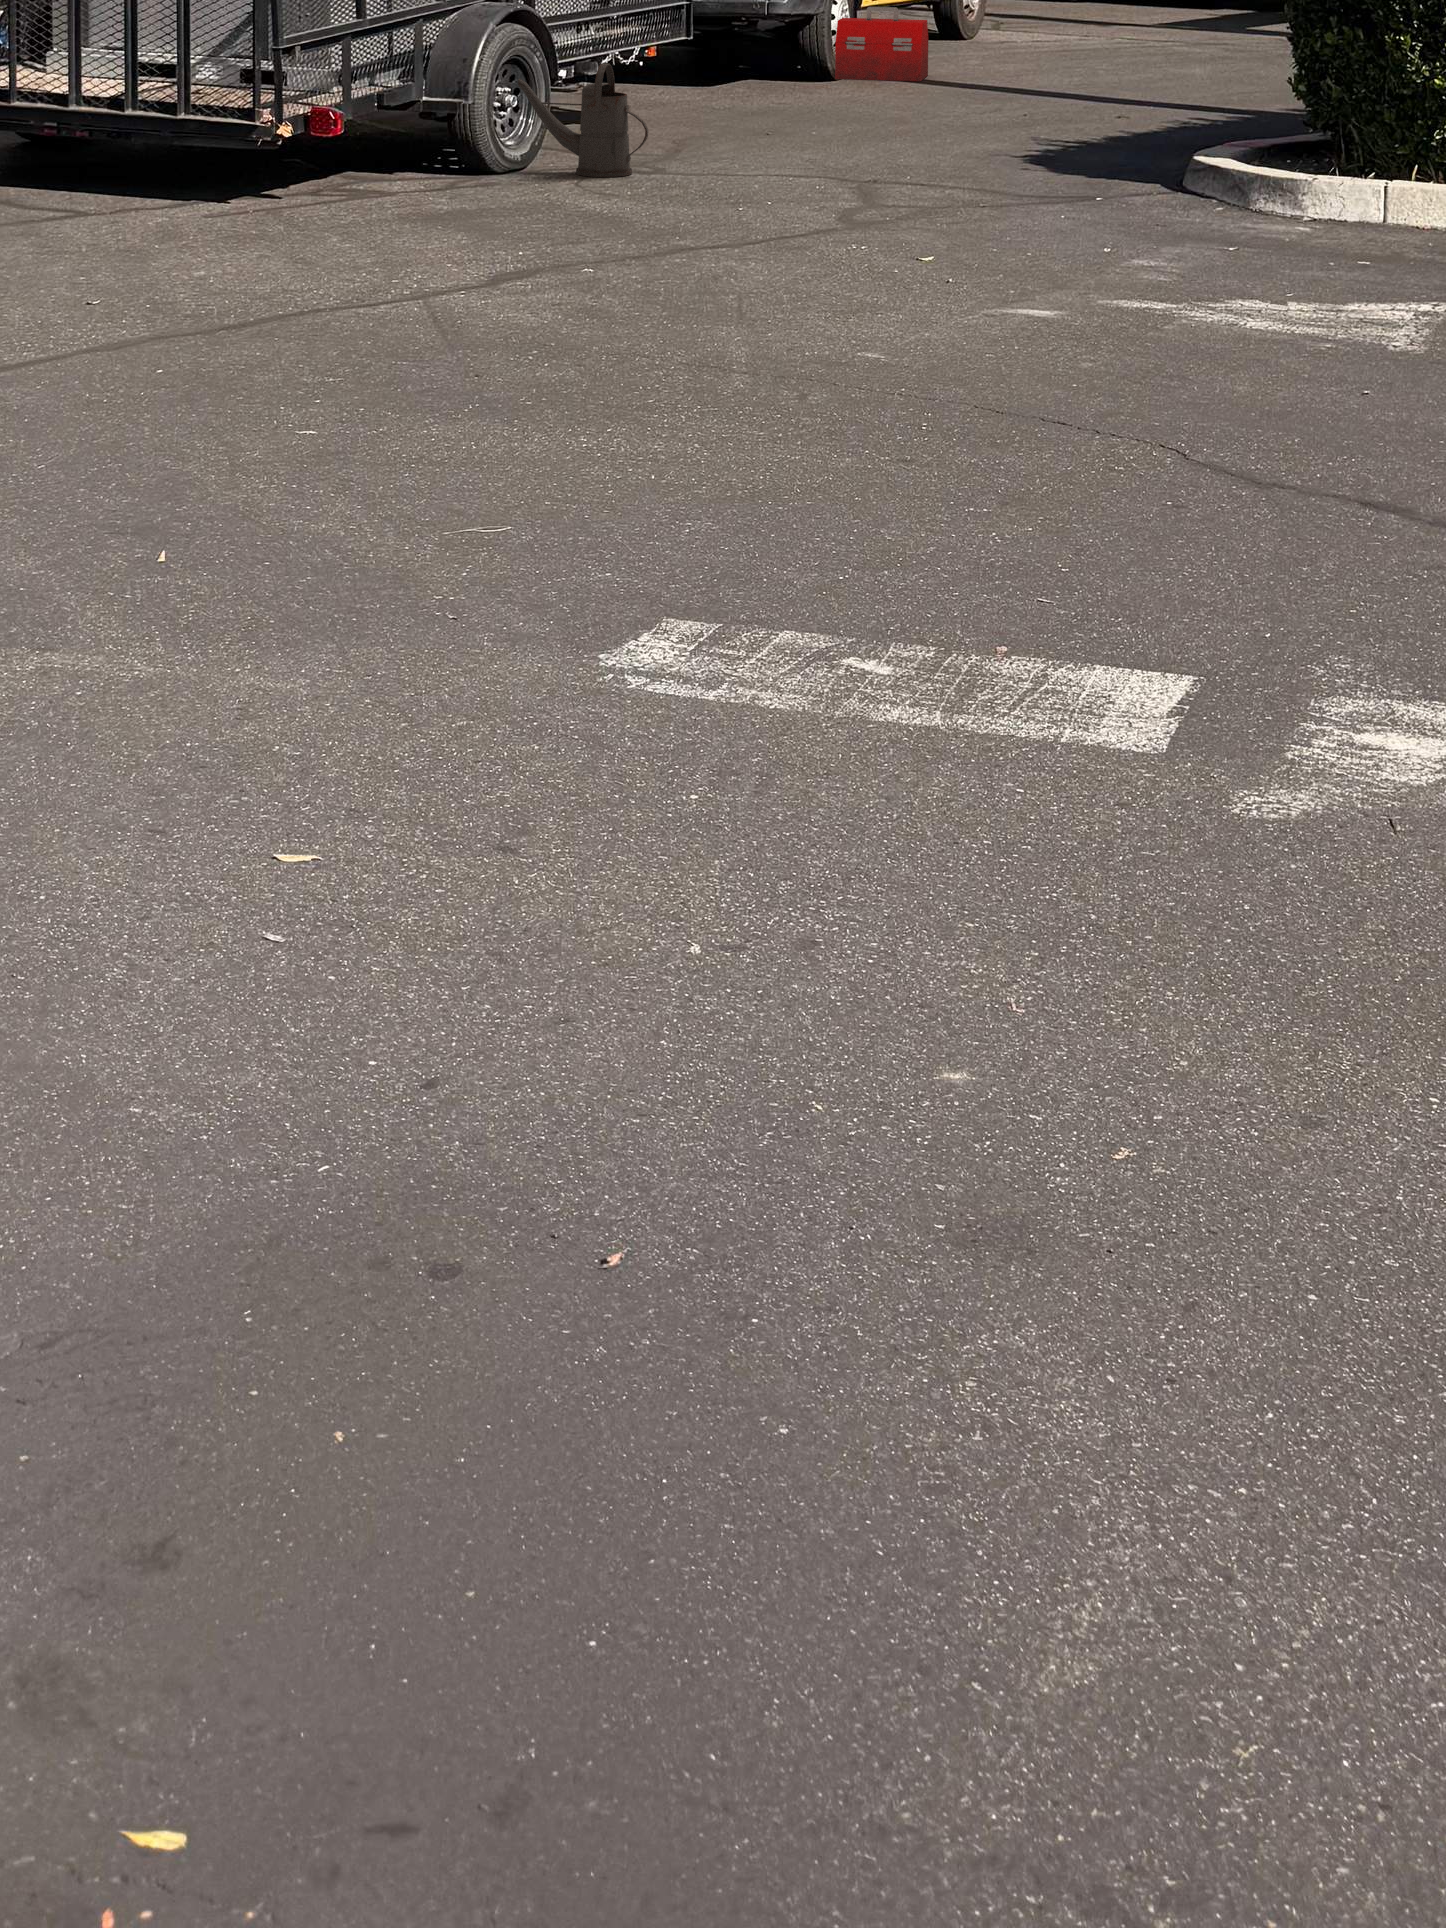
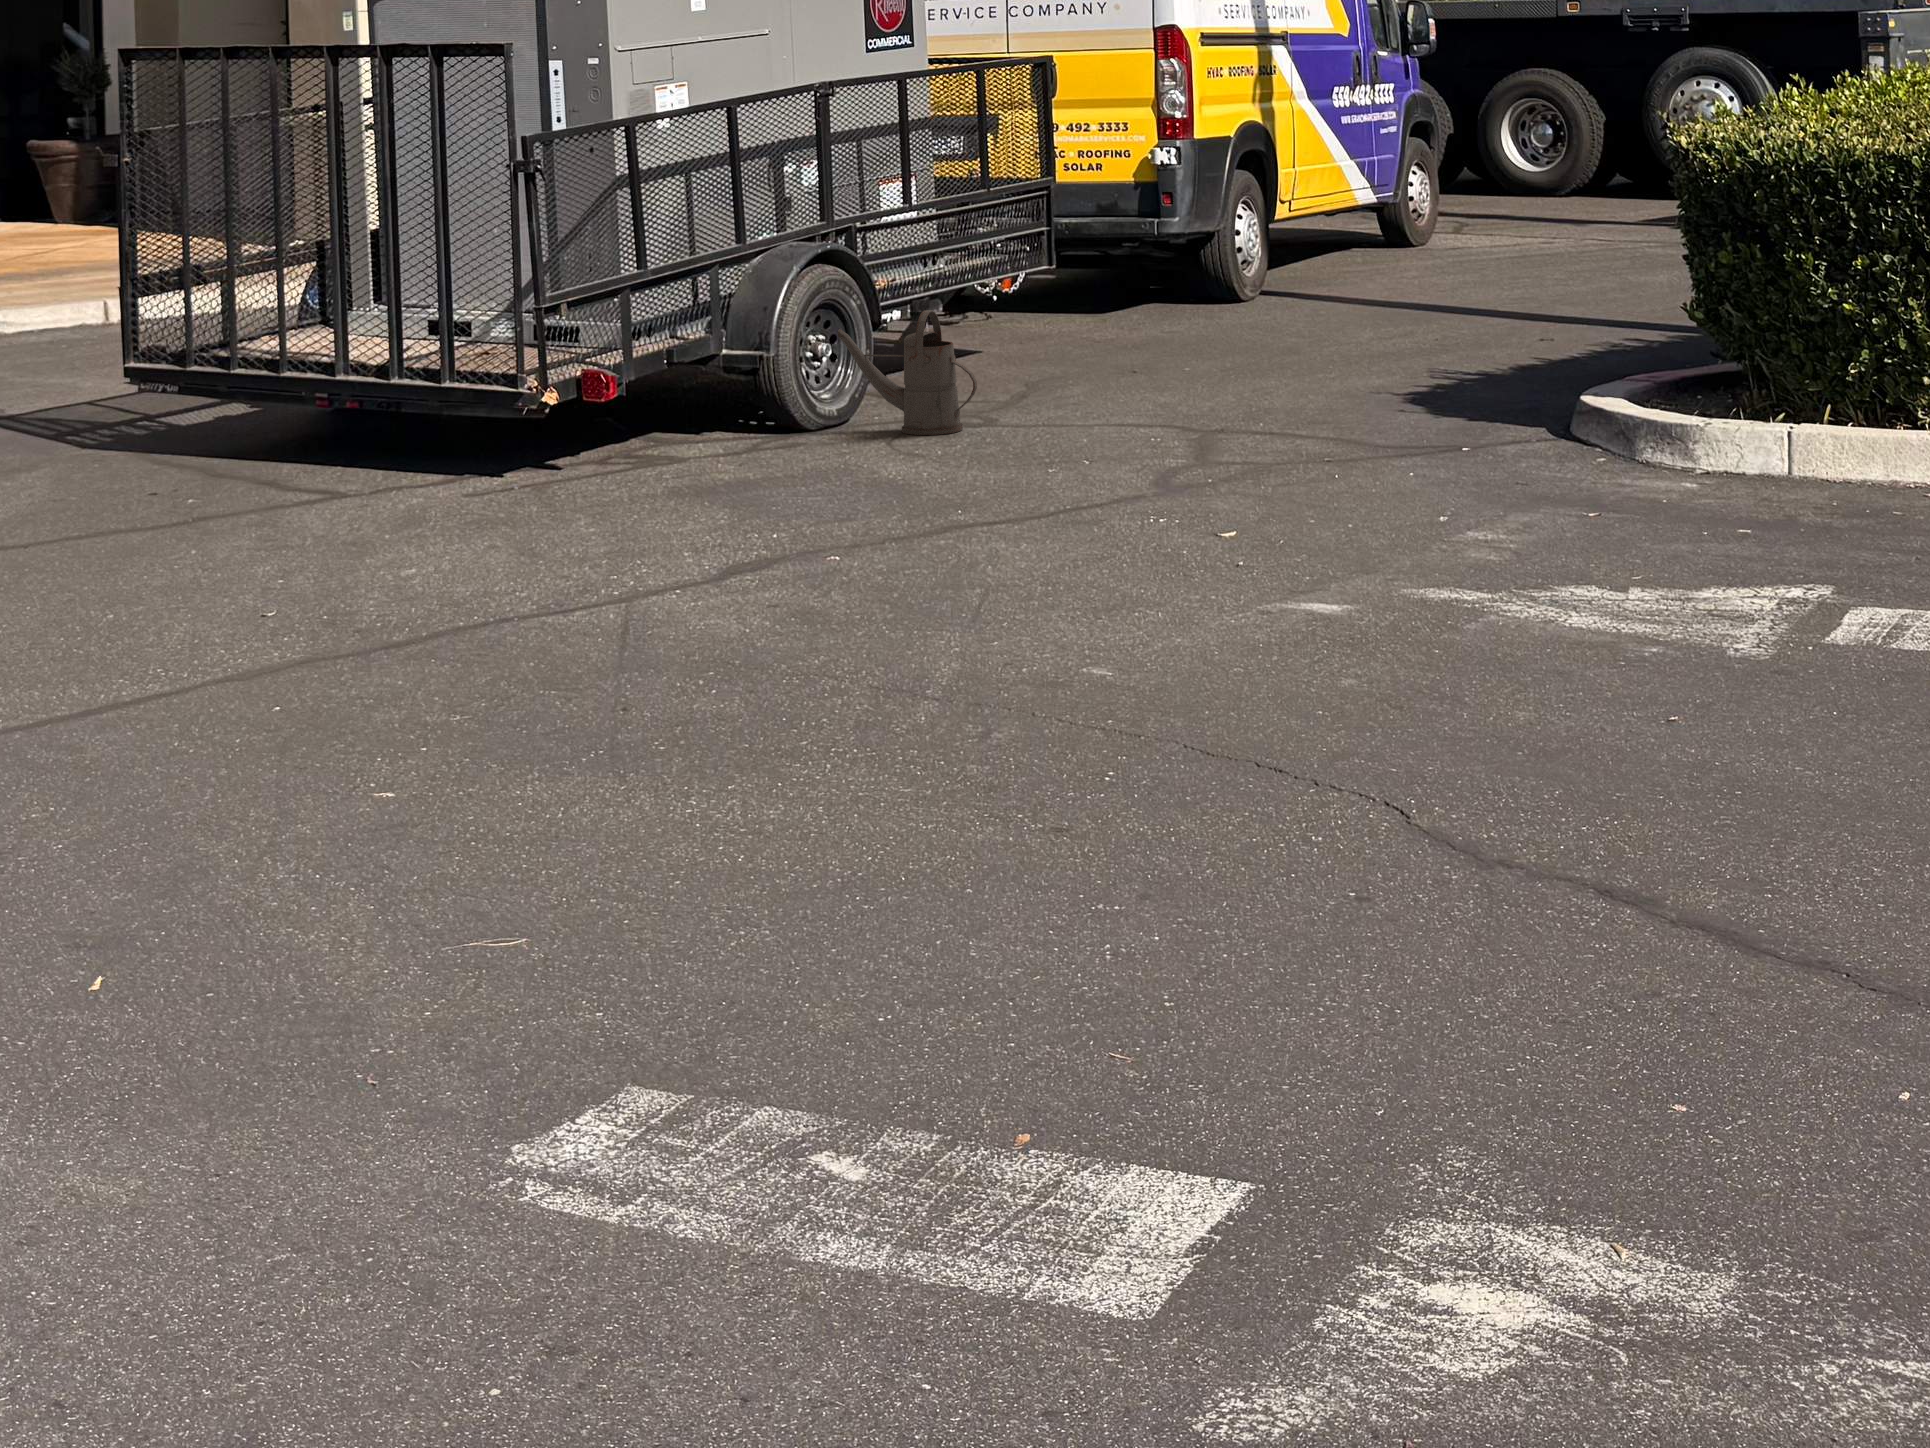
toolbox: present [835,7,928,81] -> none [1247,226,1352,306]

